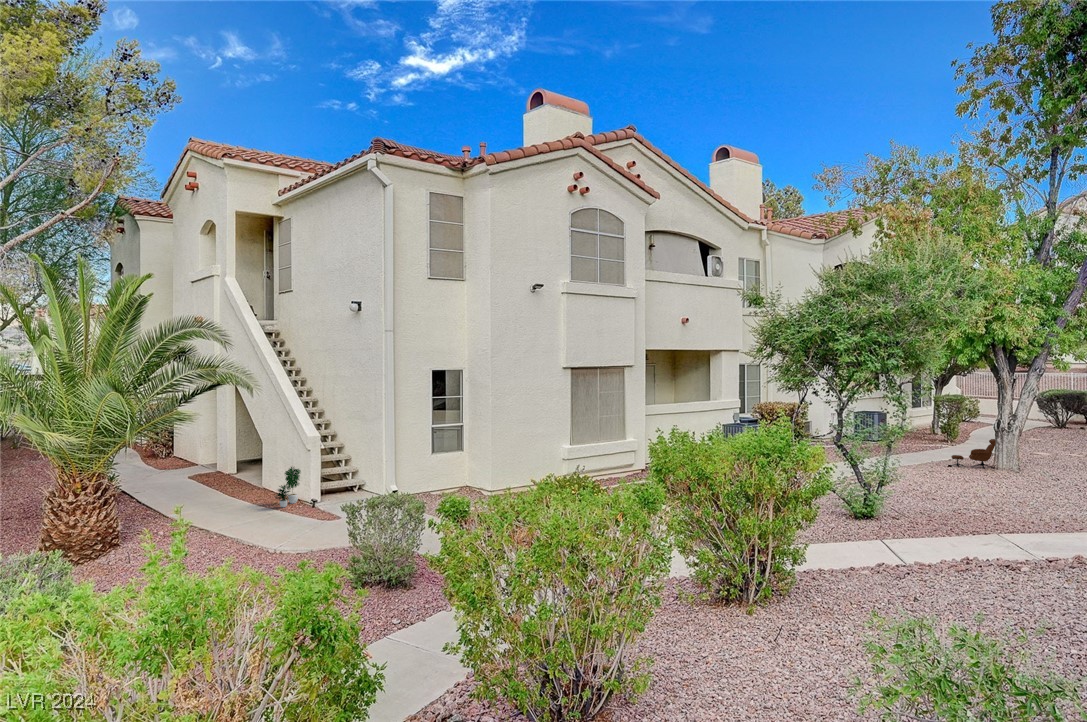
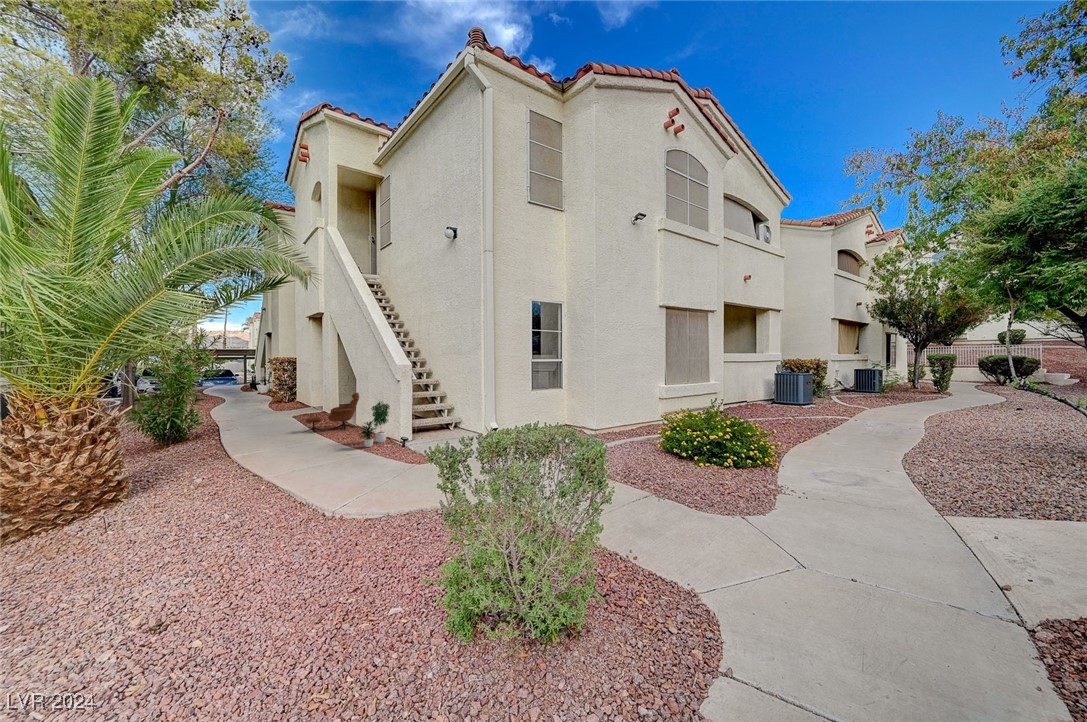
lounge chair: present [951,439,996,468] -> present [304,393,359,432]

